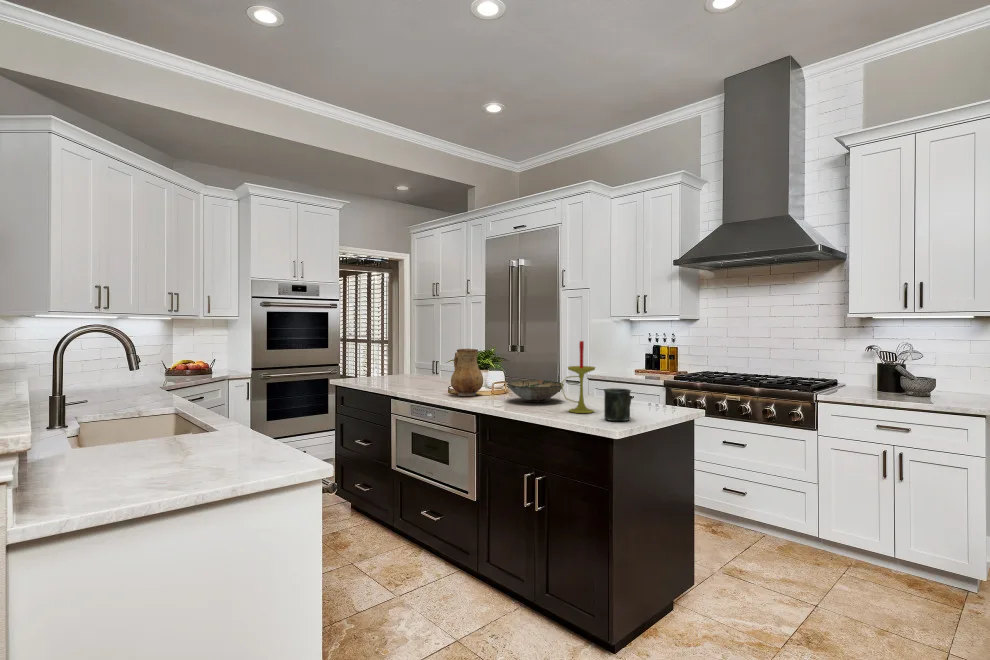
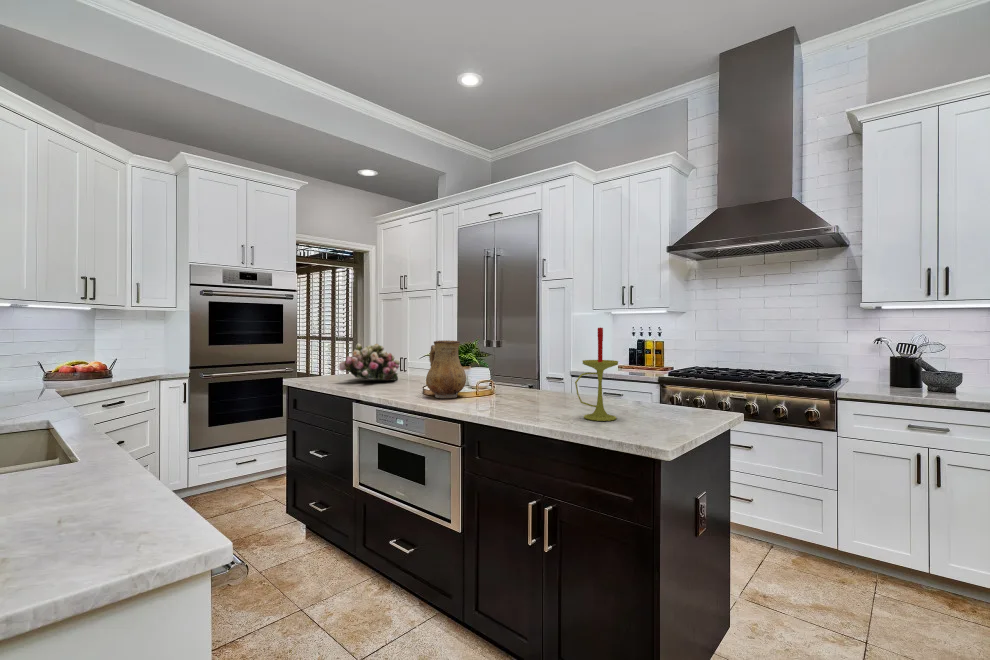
flower arrangement: none [380,350,431,382] -> present [339,344,400,380]
bowl: present [508,380,564,402] -> none [499,378,568,406]
mug: present [604,388,631,421] -> none [638,388,676,433]

